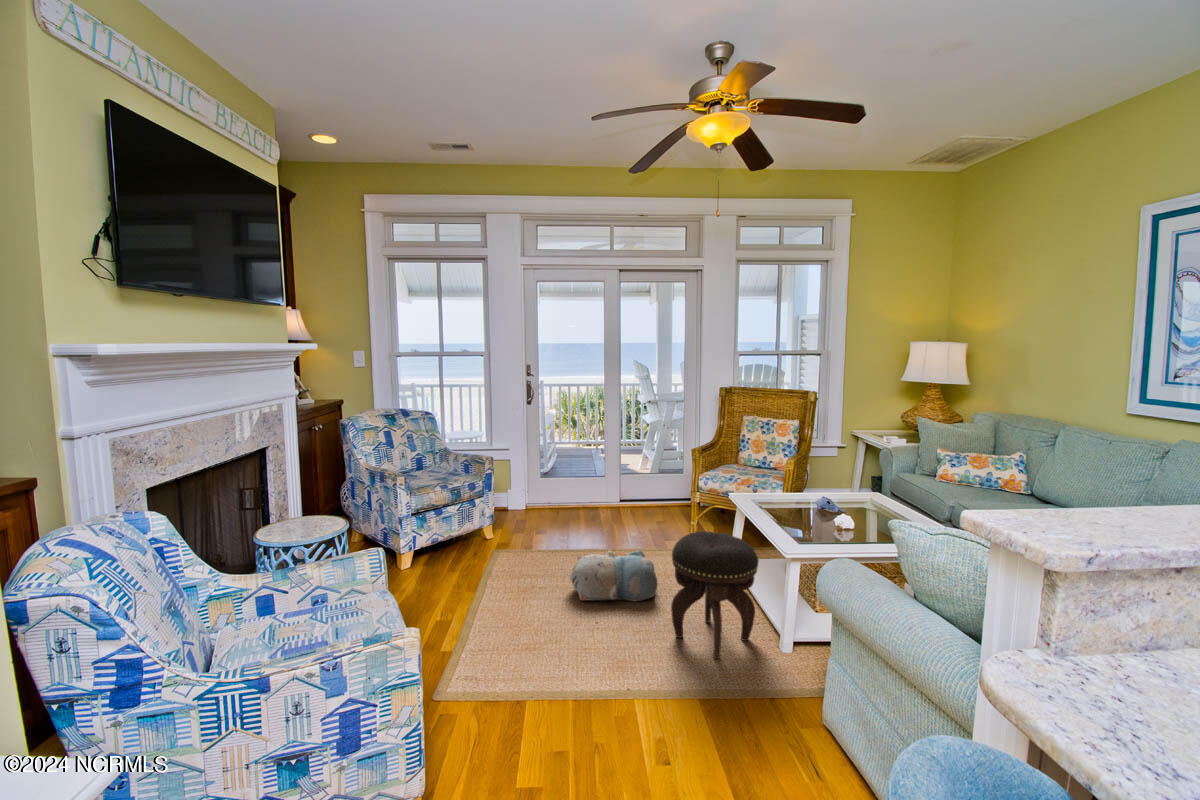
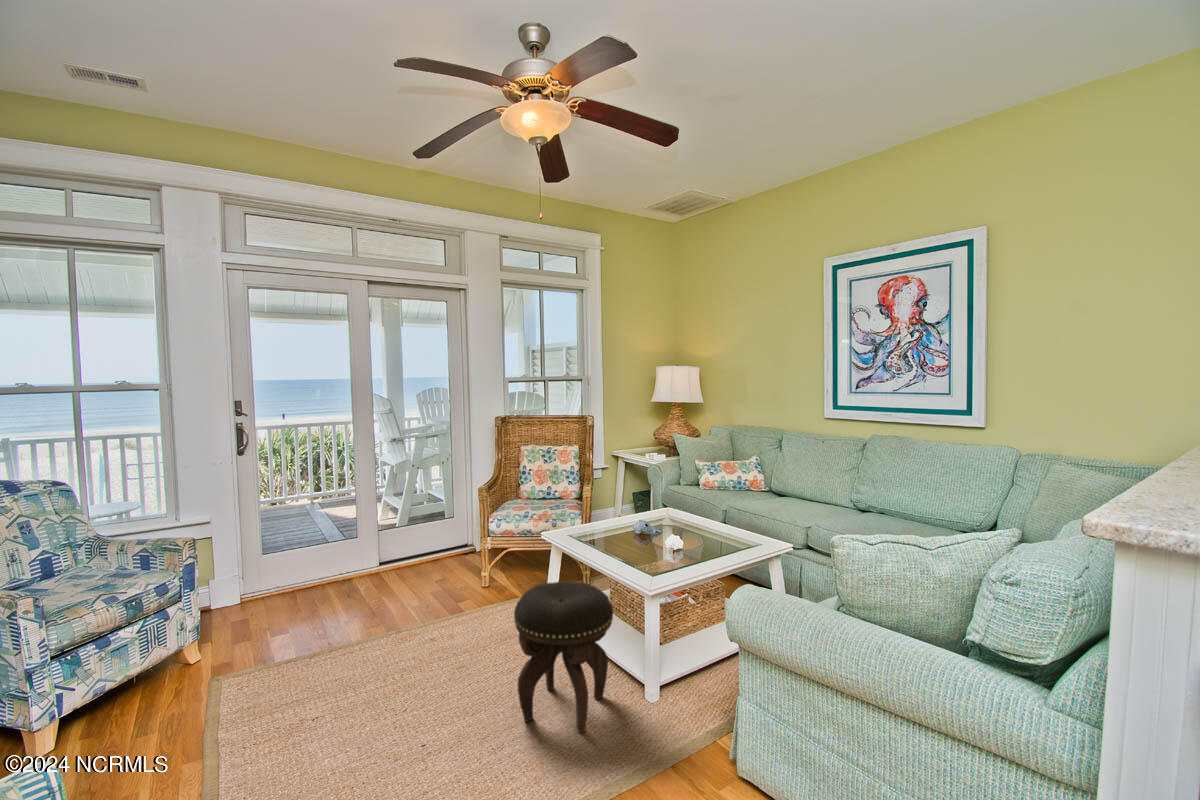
plush toy: present [570,550,658,601] -> none [360,623,481,713]

